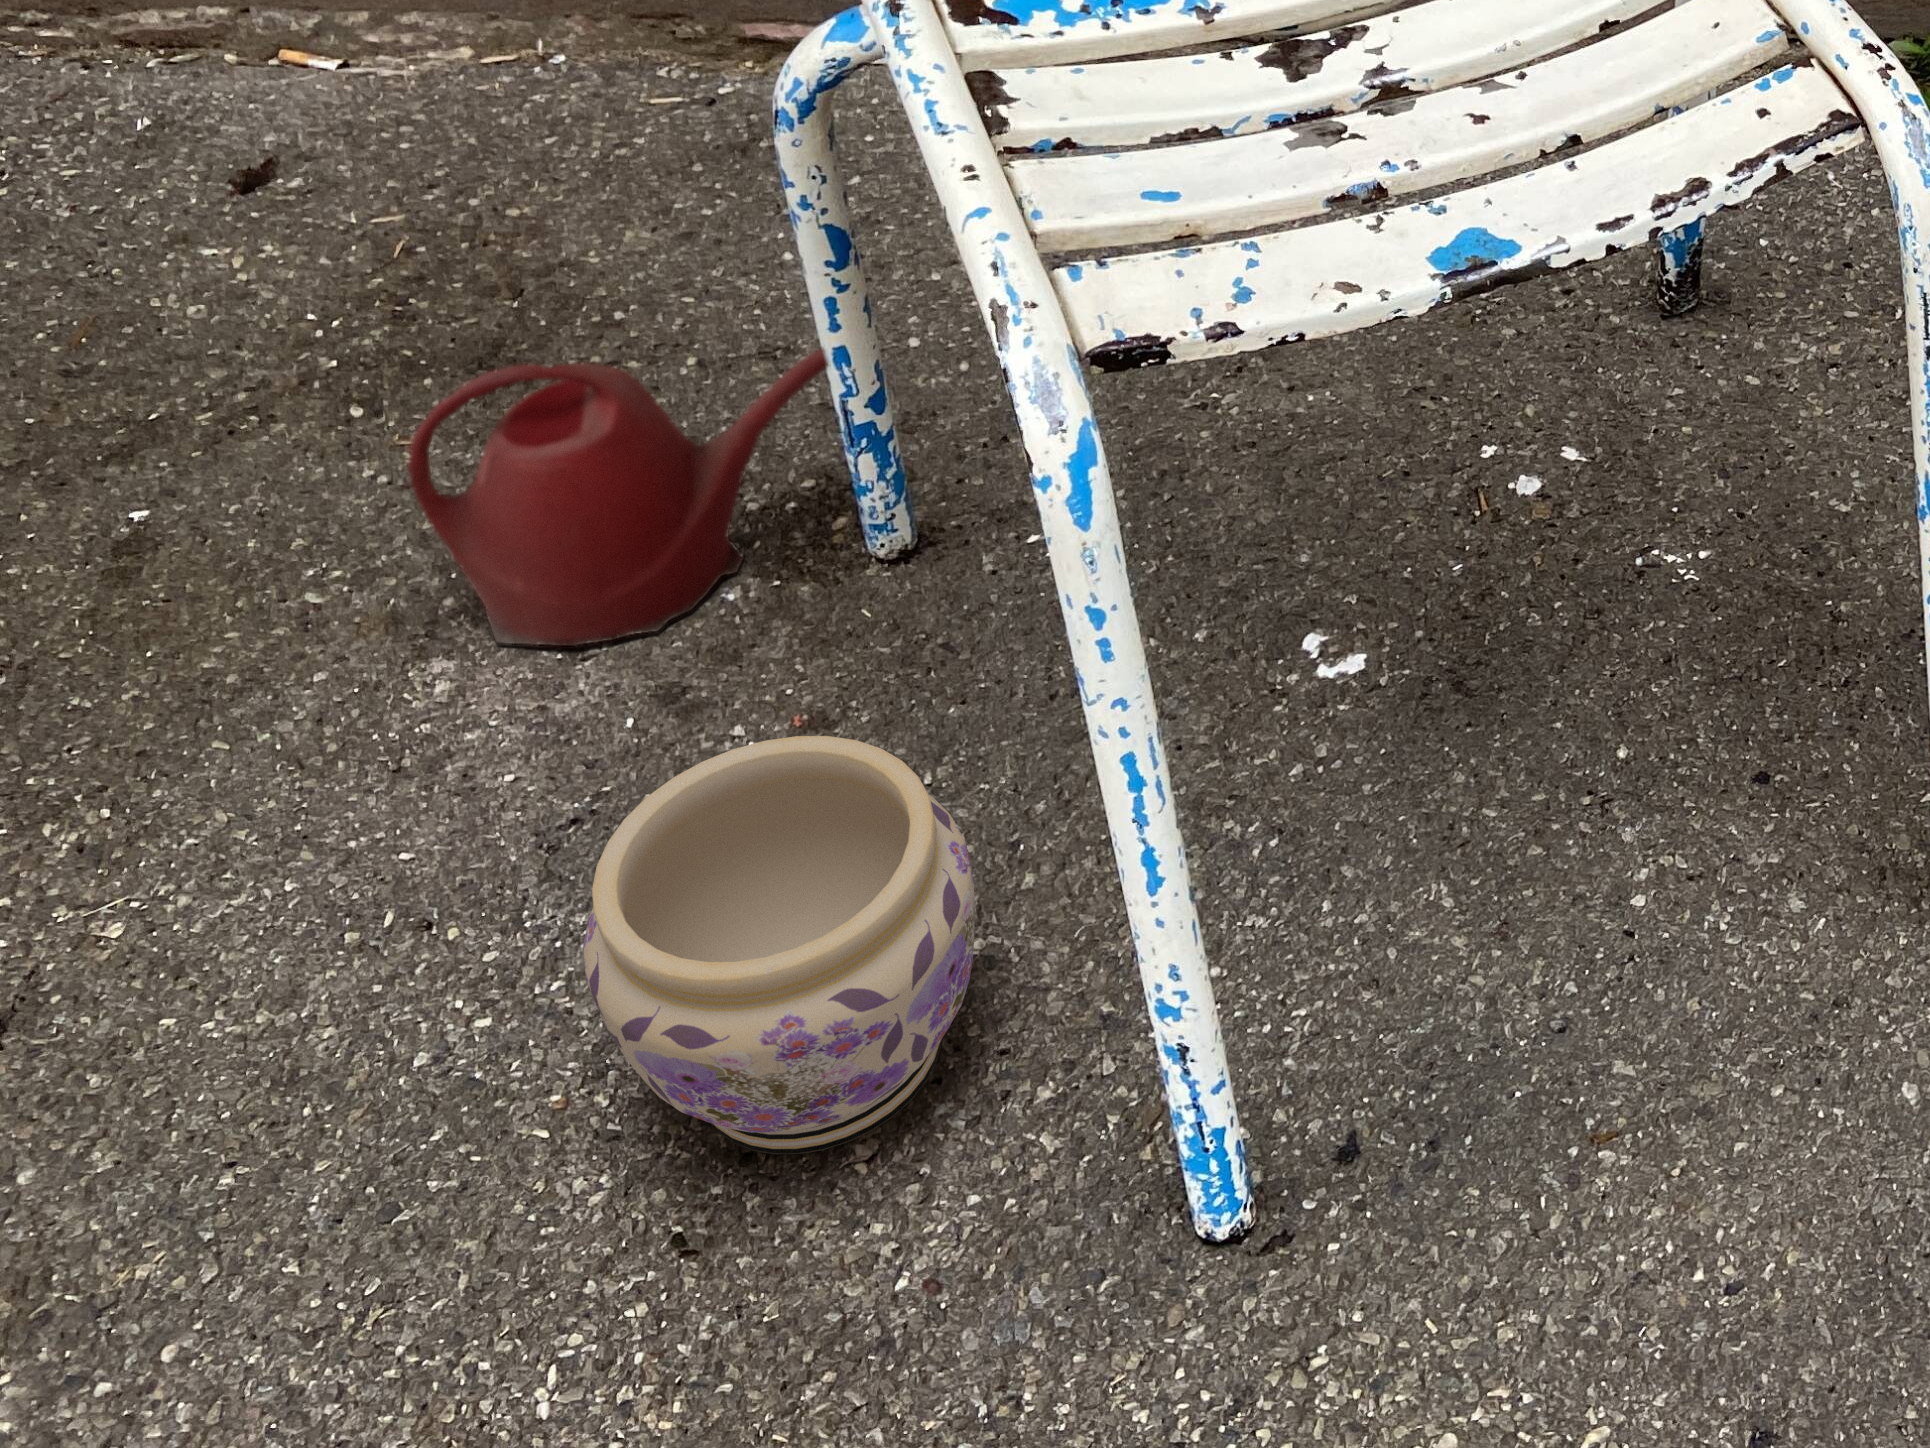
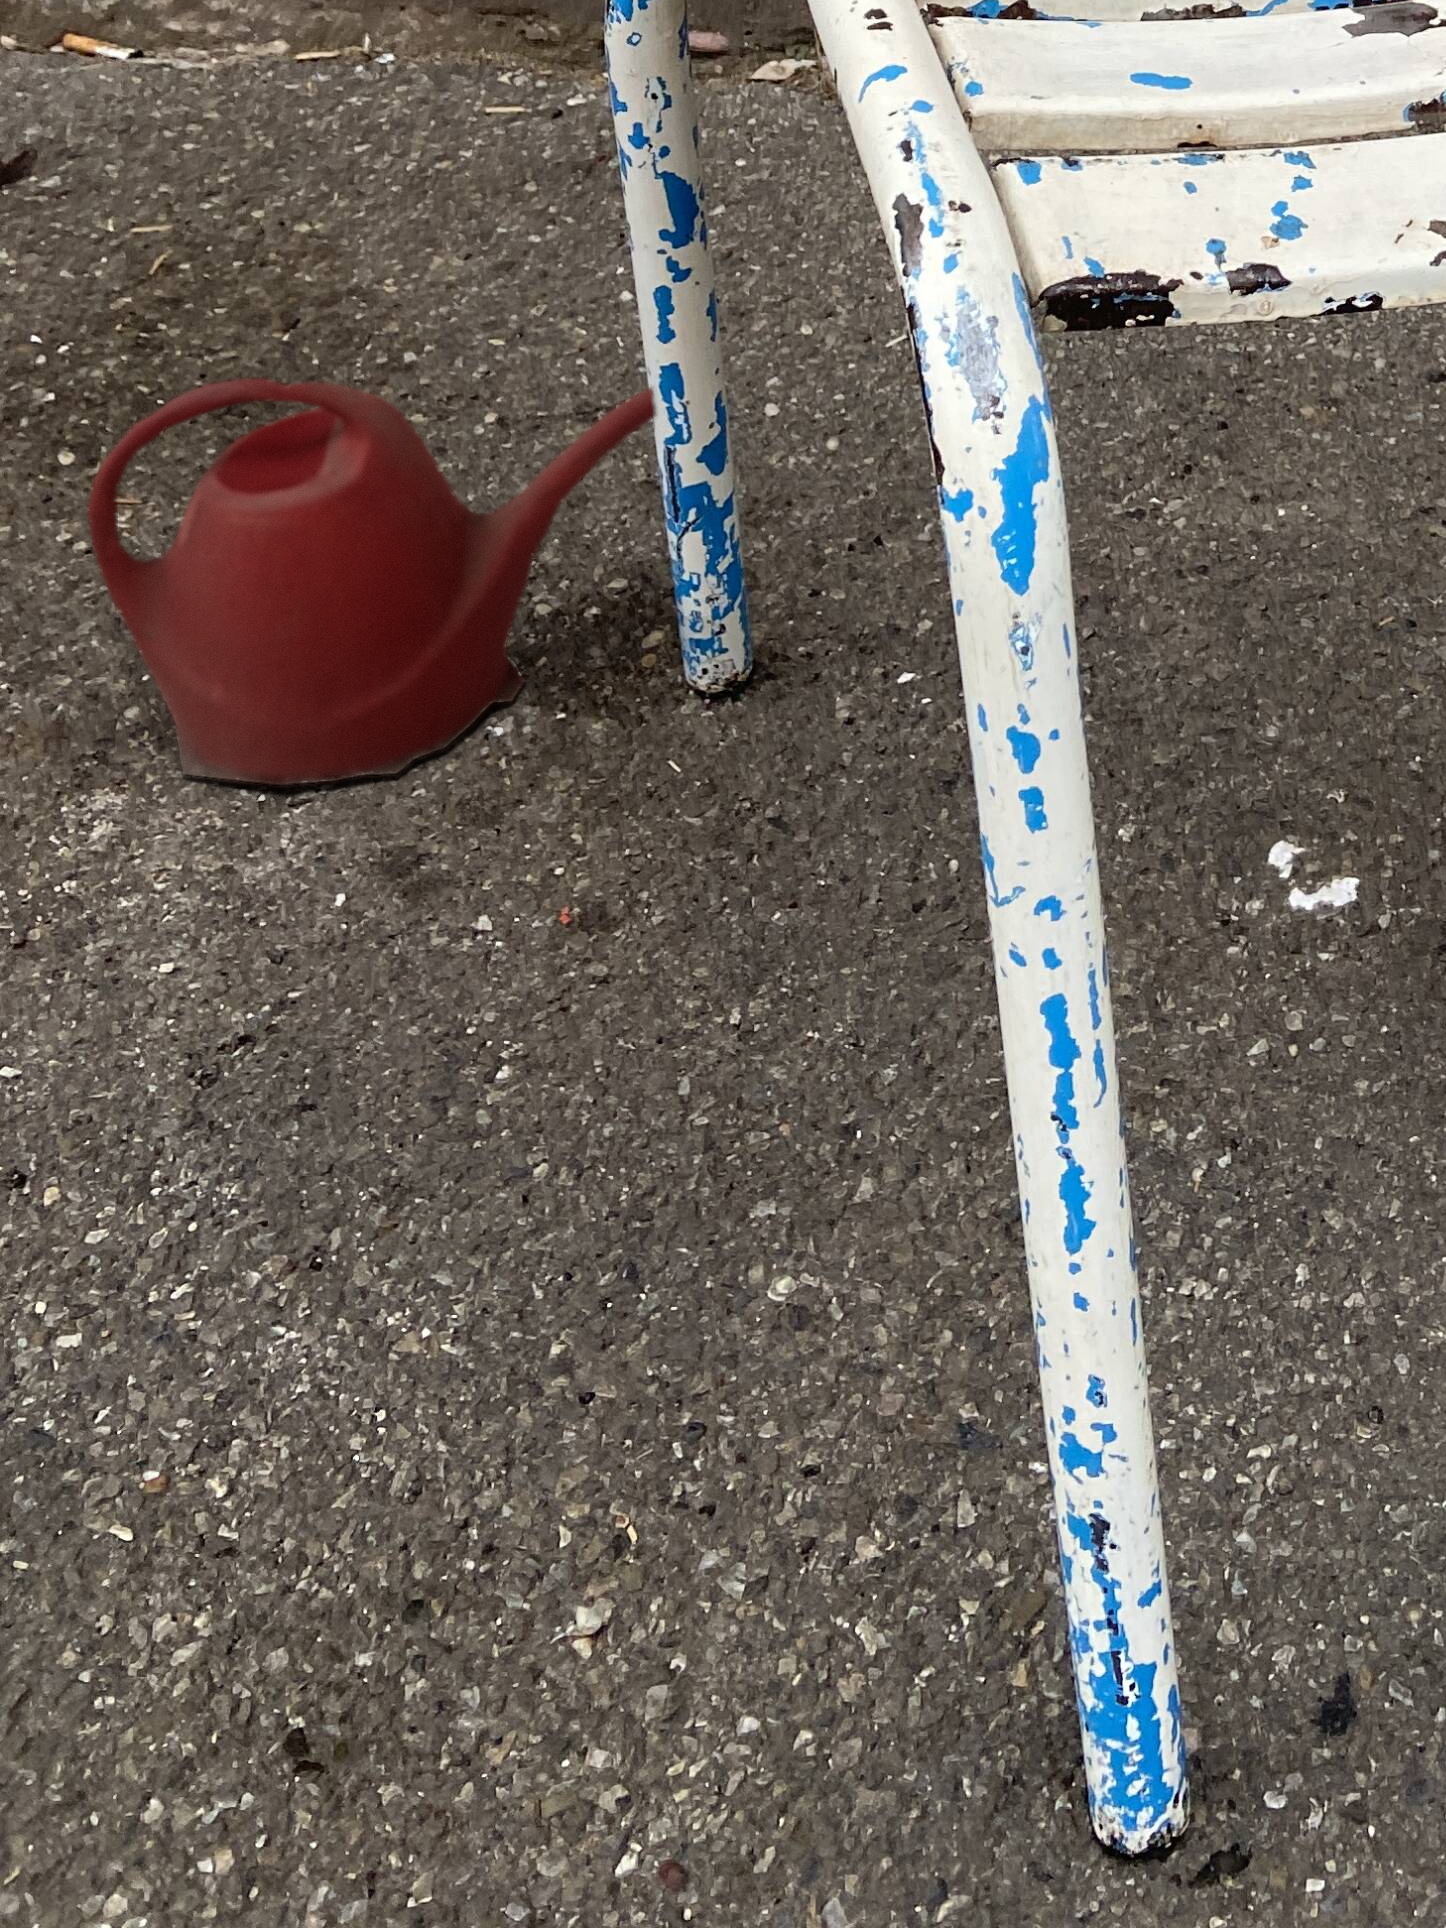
planter: present [583,736,975,1154] -> none [182,929,785,1616]

